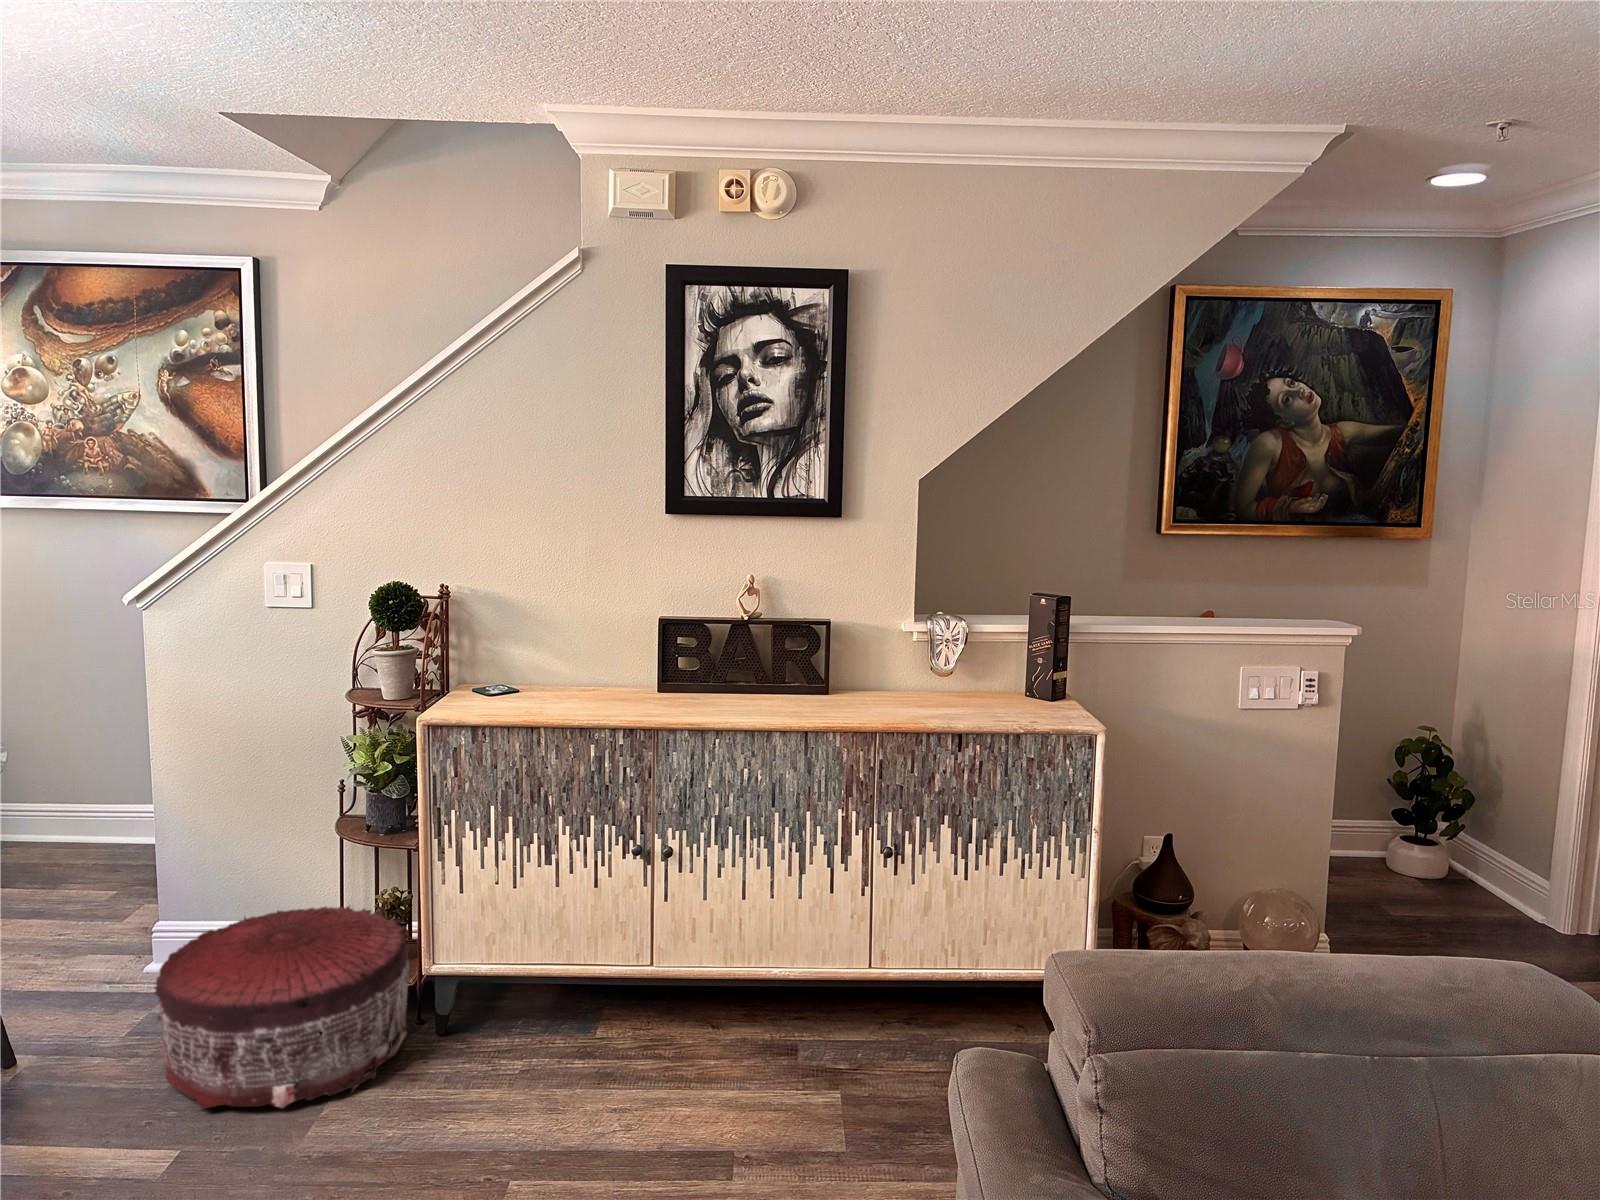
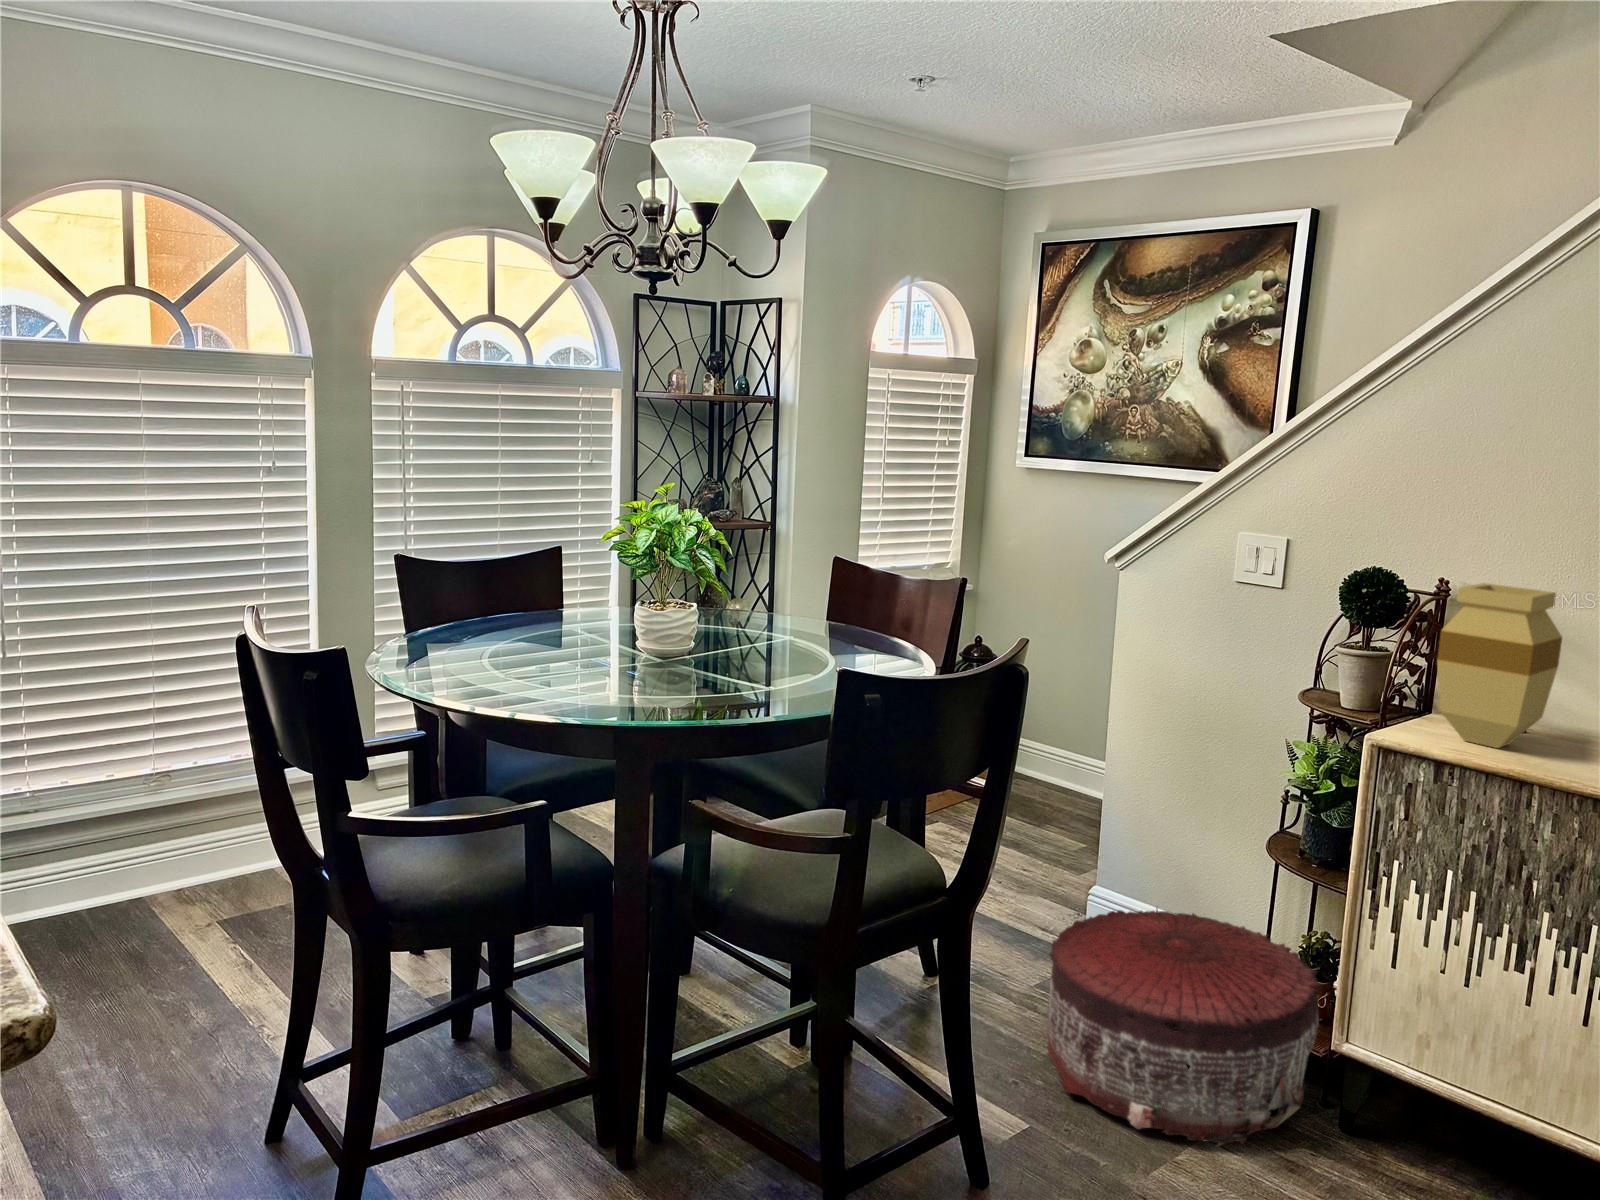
vase: none [460,586,537,707] -> present [1437,583,1562,748]

